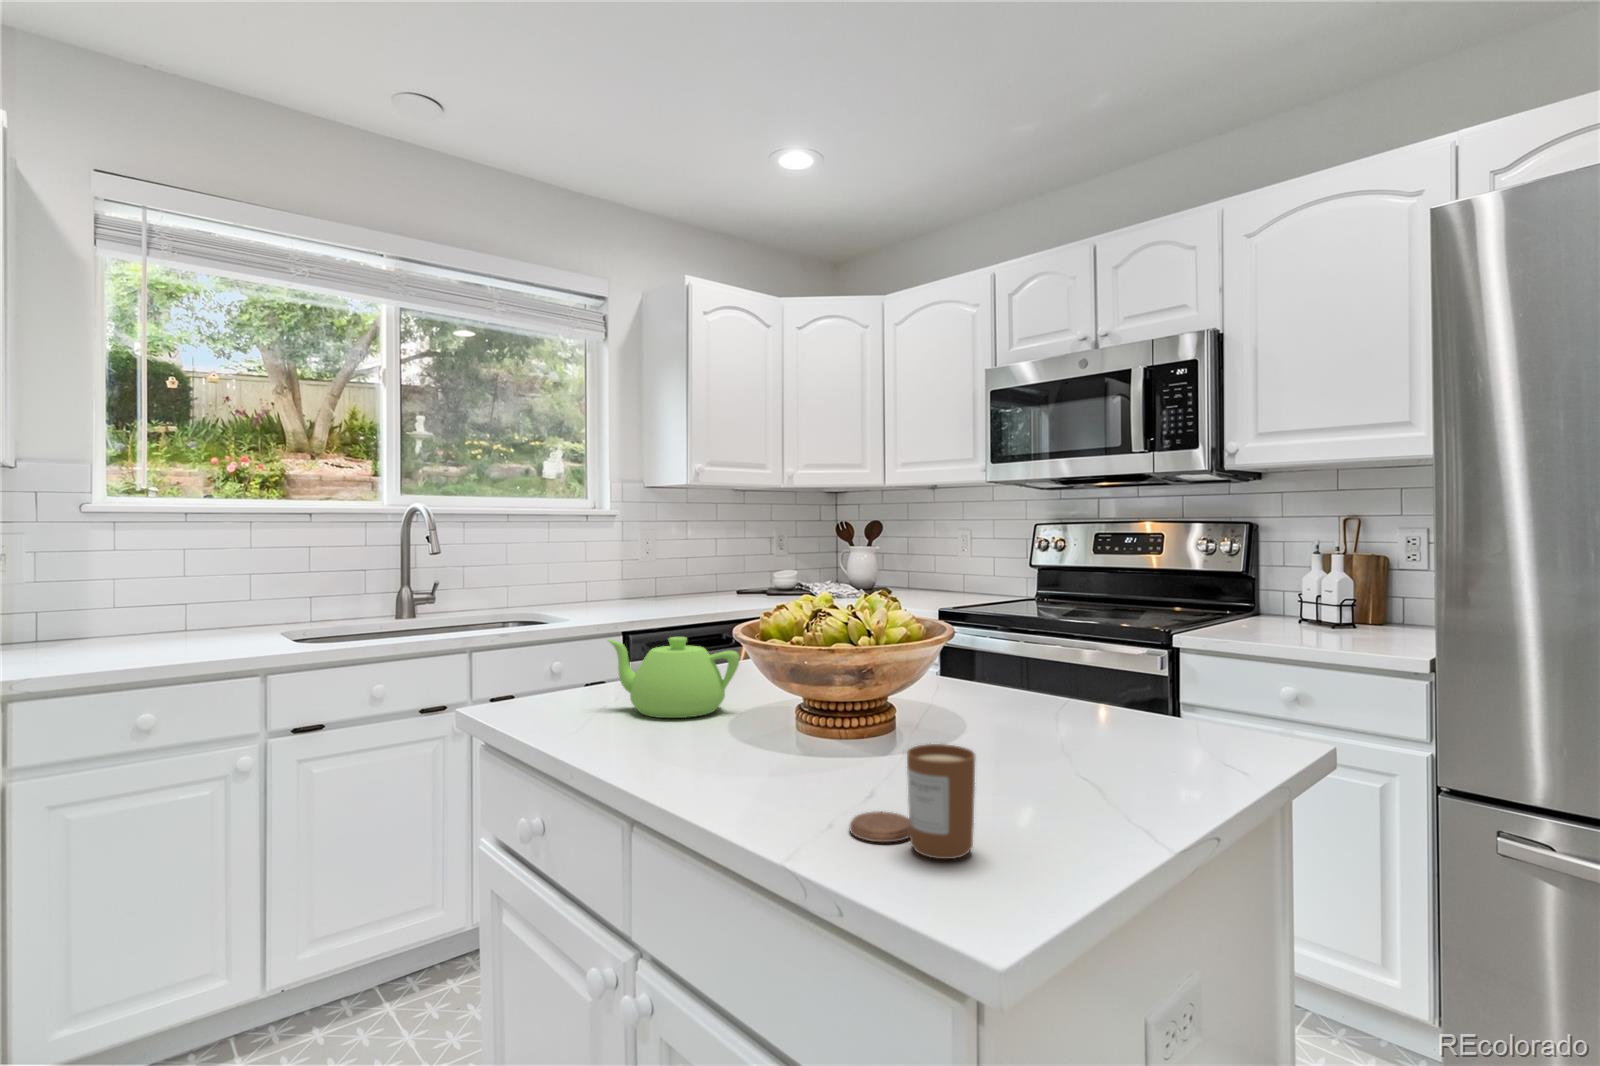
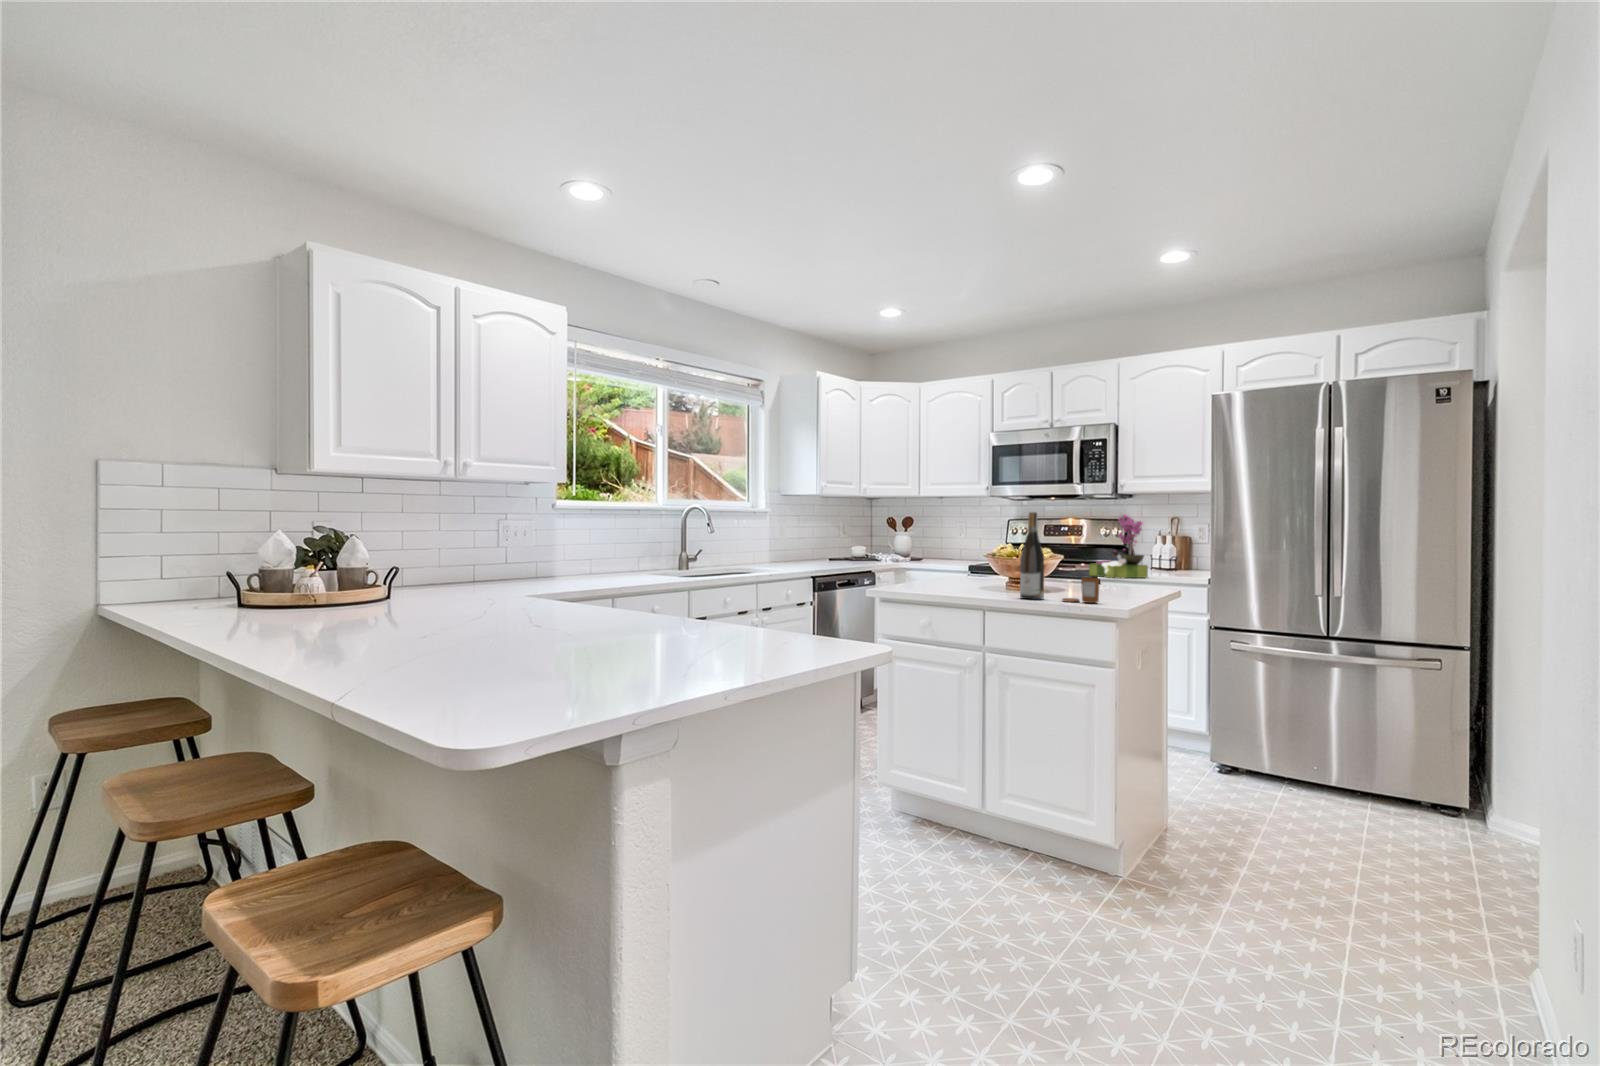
wine bottle: none [739,496,818,808] -> present [1020,512,1044,599]
flower arrangement: none [1159,507,1285,647] -> present [1089,514,1148,578]
teapot: present [608,637,740,718] -> none [923,562,973,590]

